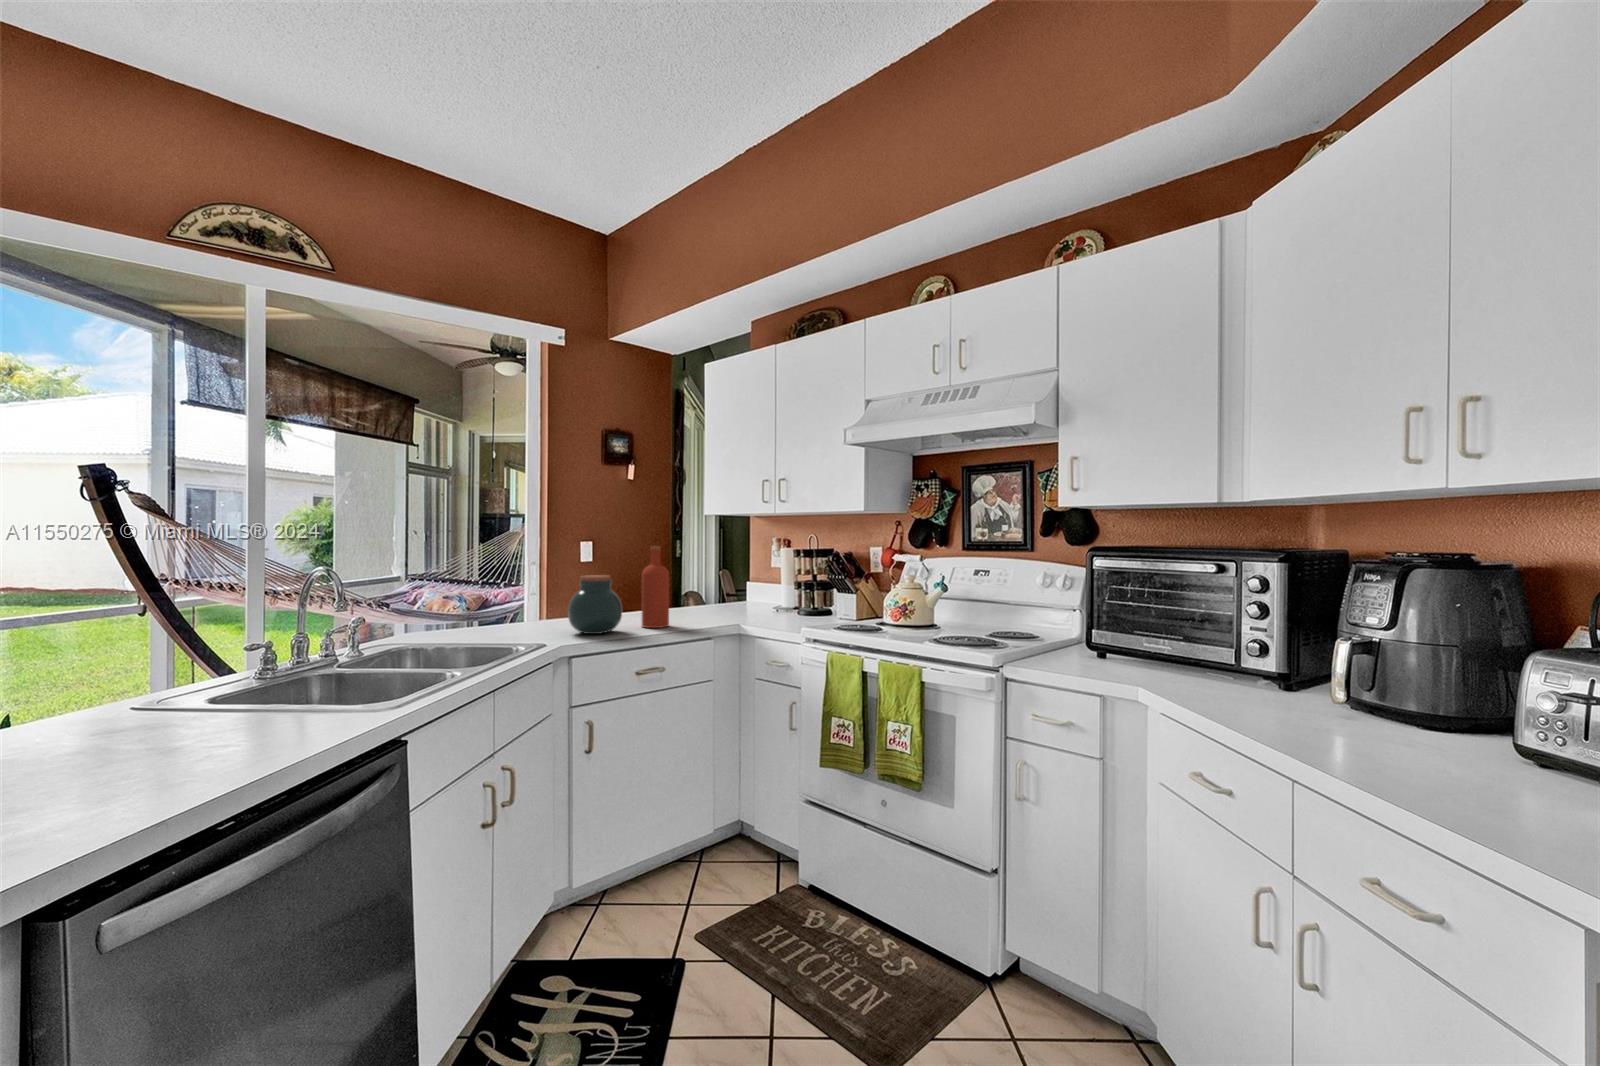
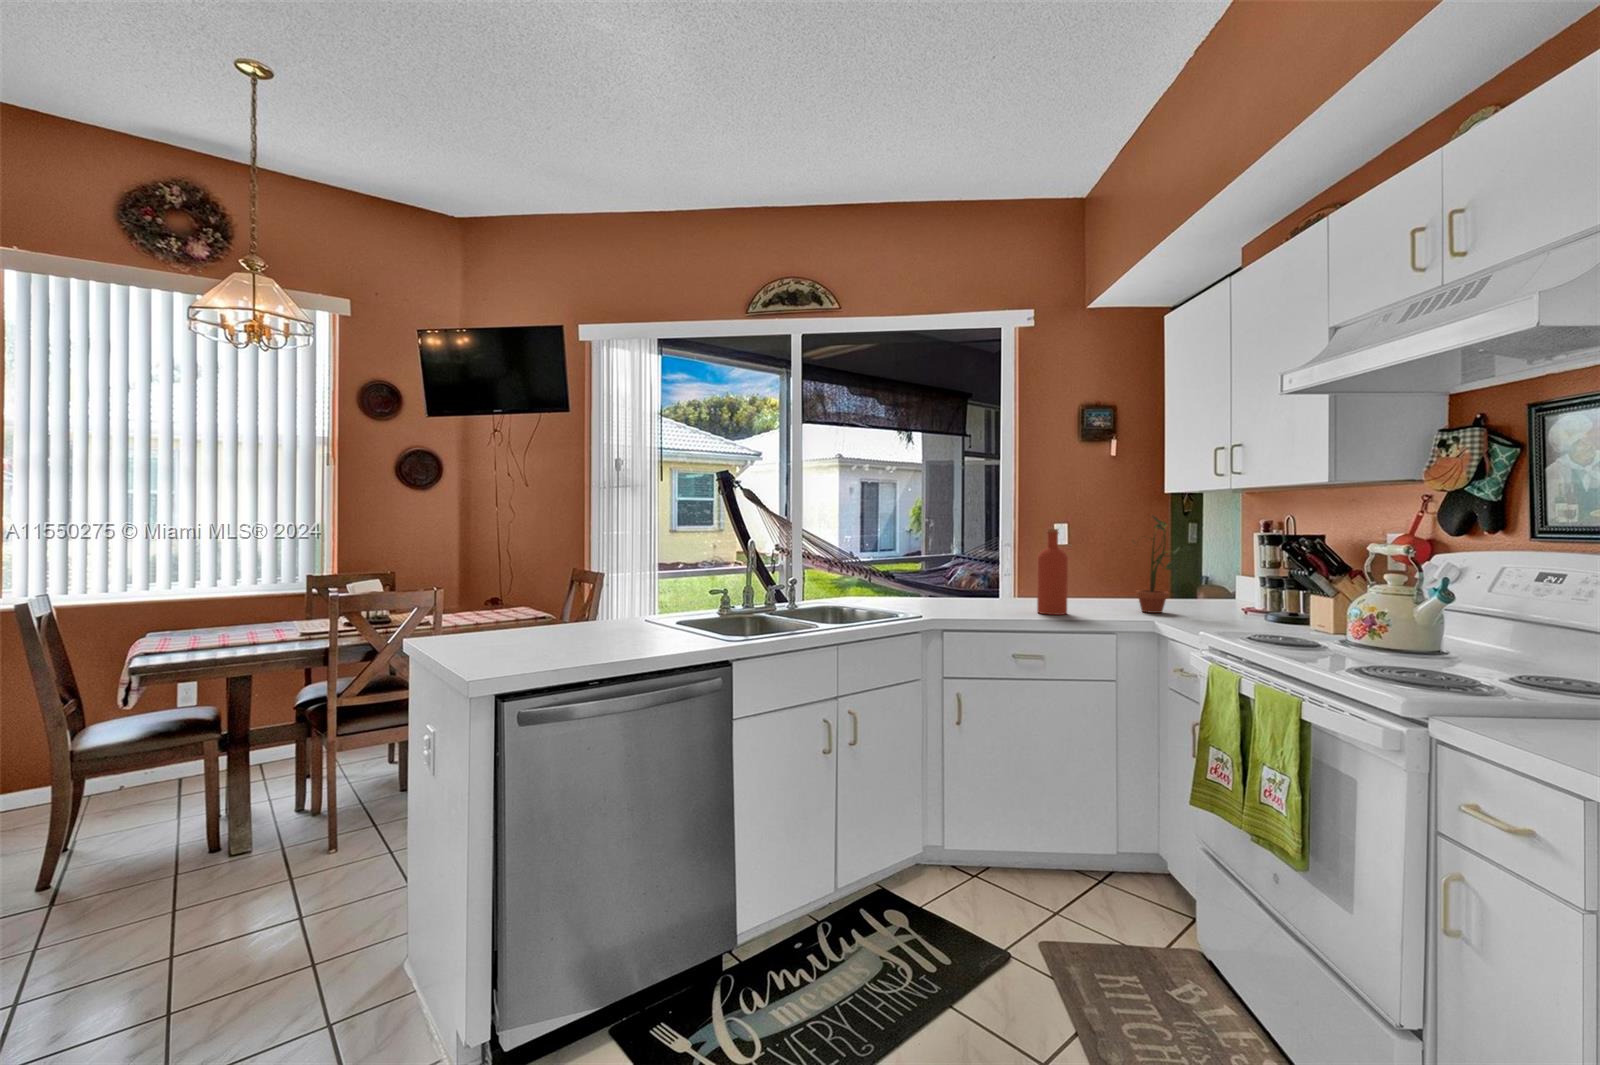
potted plant: none [710,532,756,617] -> present [1136,516,1194,613]
jar: present [568,575,622,634] -> none [958,556,1010,613]

